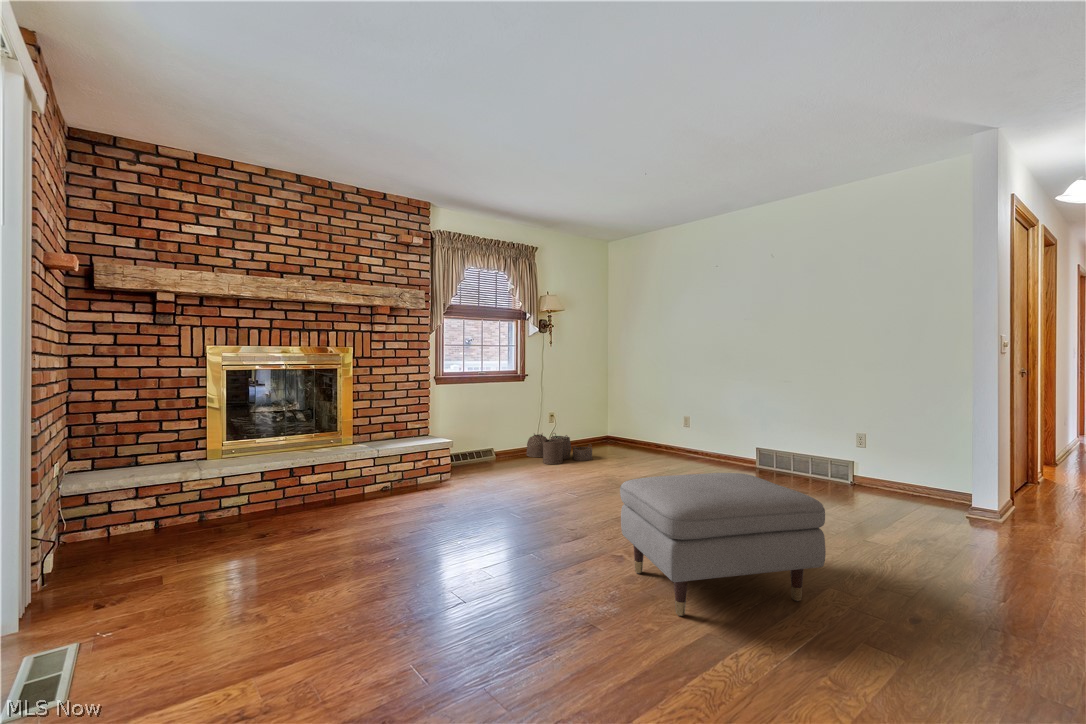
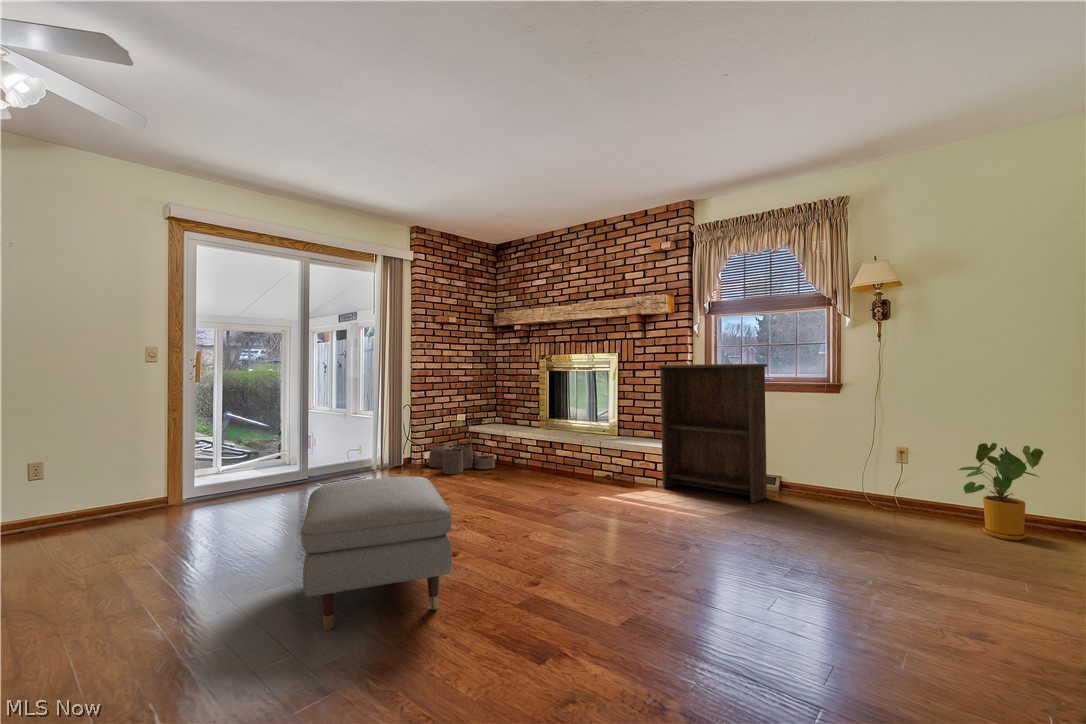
bookshelf: none [436,360,526,479] -> present [658,364,767,503]
house plant: none [585,402,625,449] -> present [958,443,1044,540]
woven basket: present [526,434,592,464] -> present [429,444,495,474]

